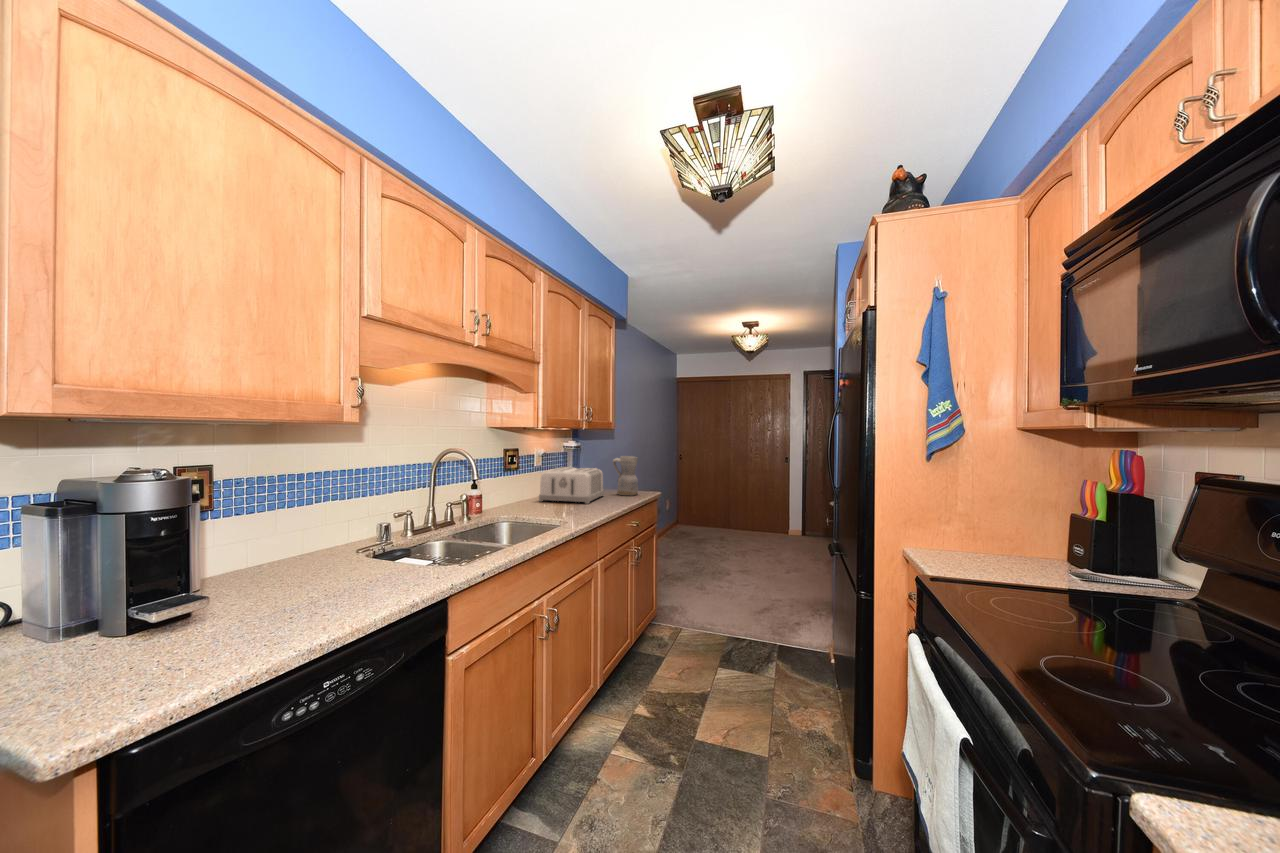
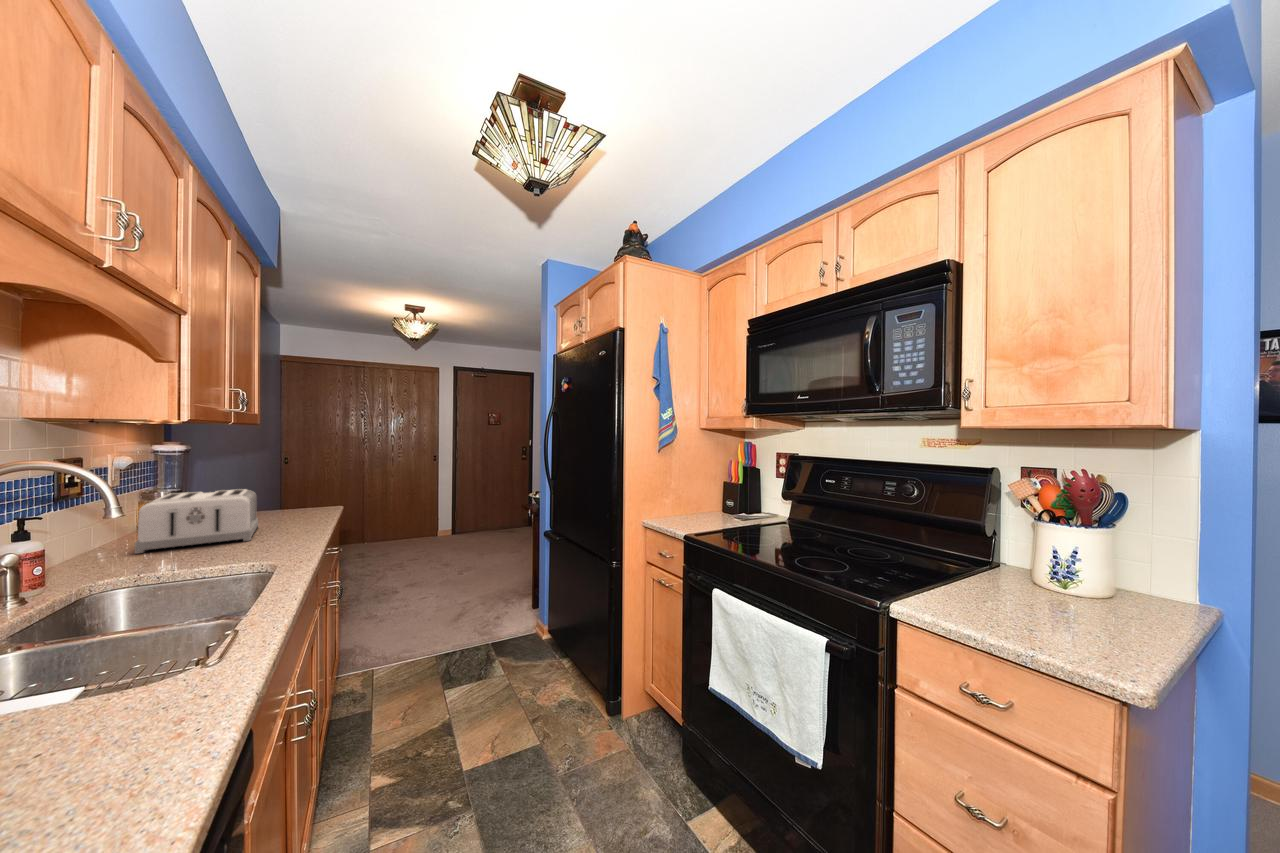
ceramic pitcher: present [613,456,638,495] -> none [267,468,313,522]

